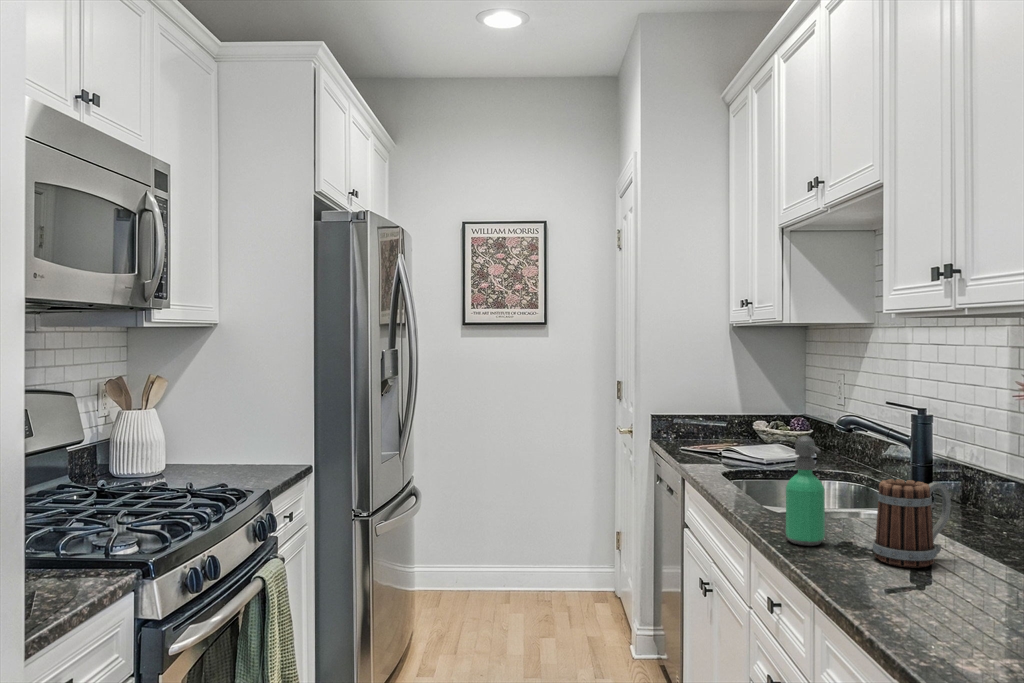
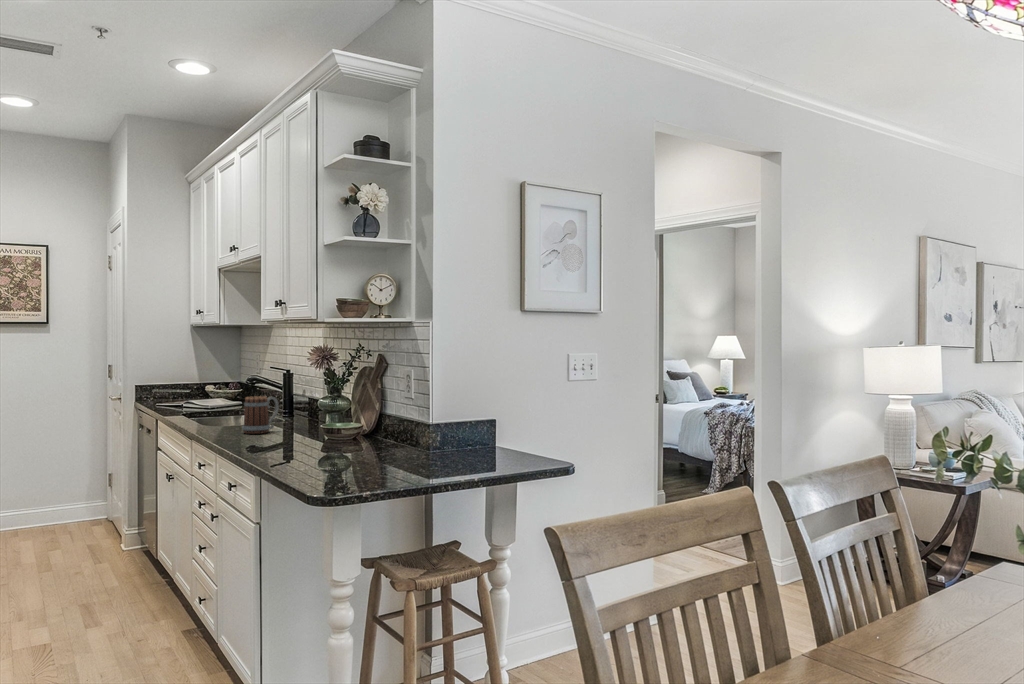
soap dispenser: present [786,436,825,546] -> none [203,379,222,432]

